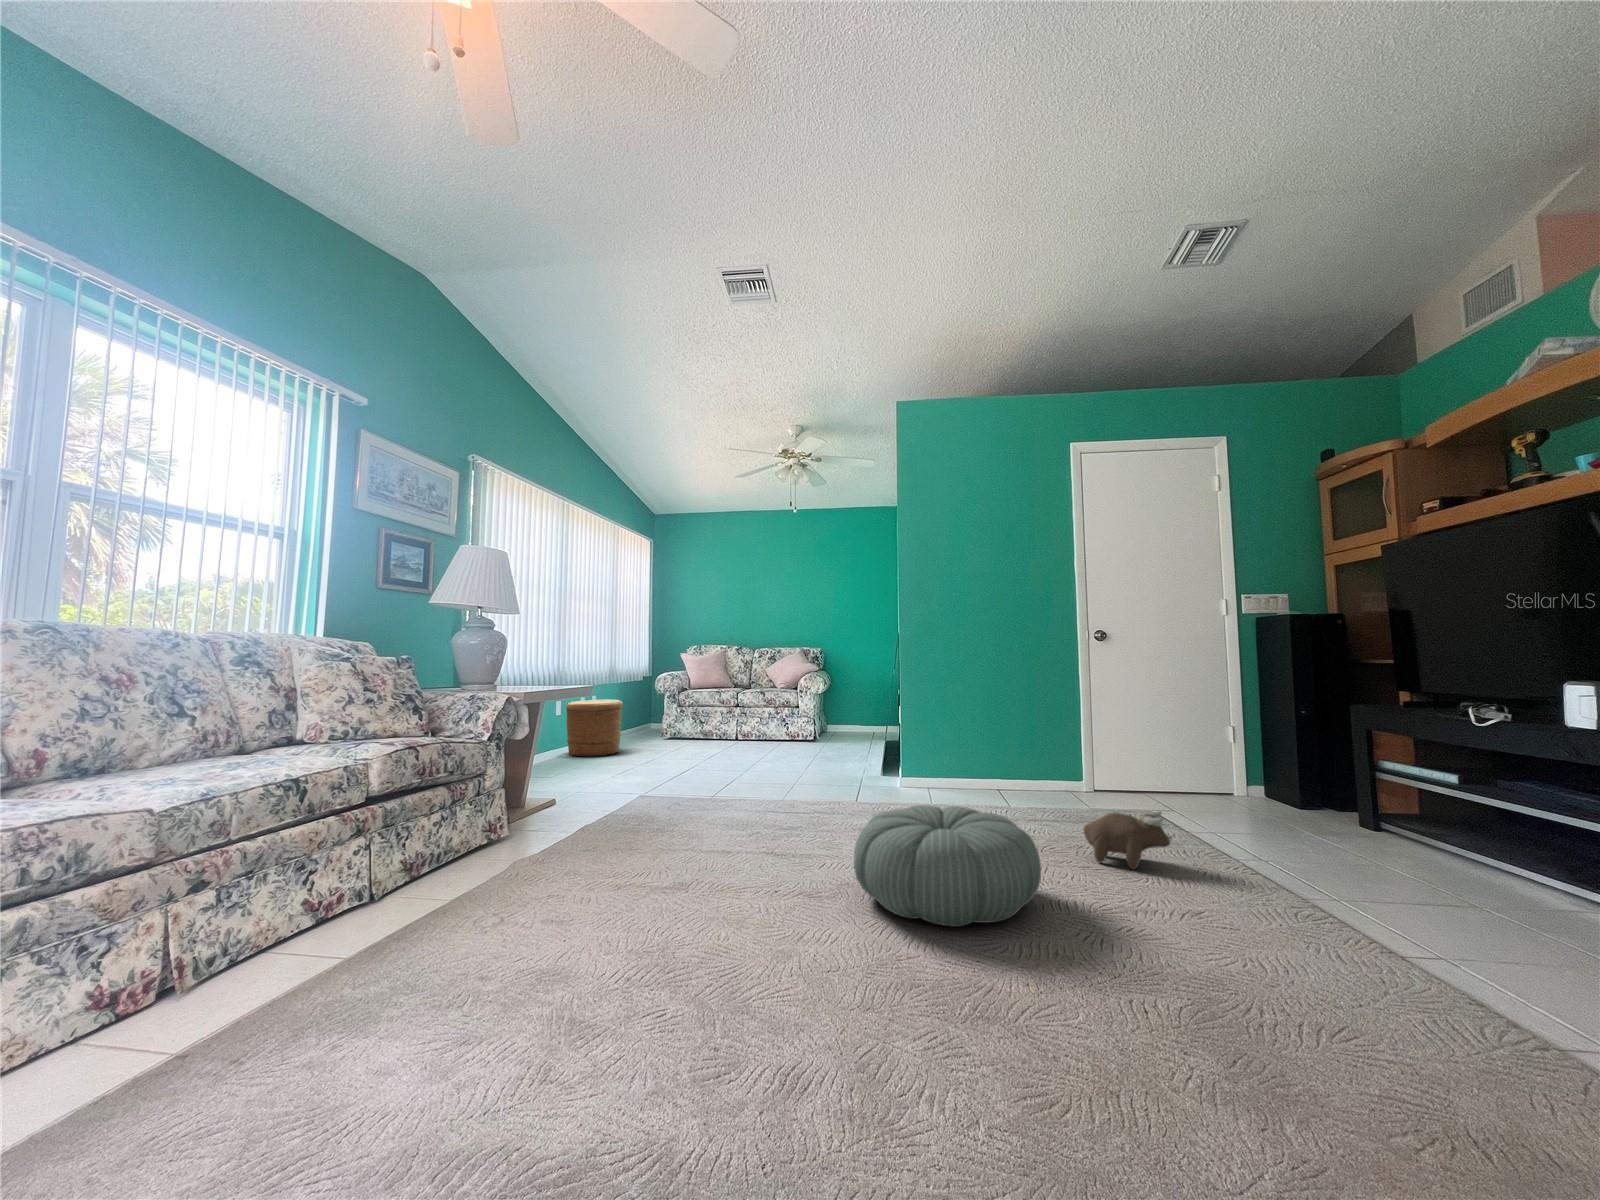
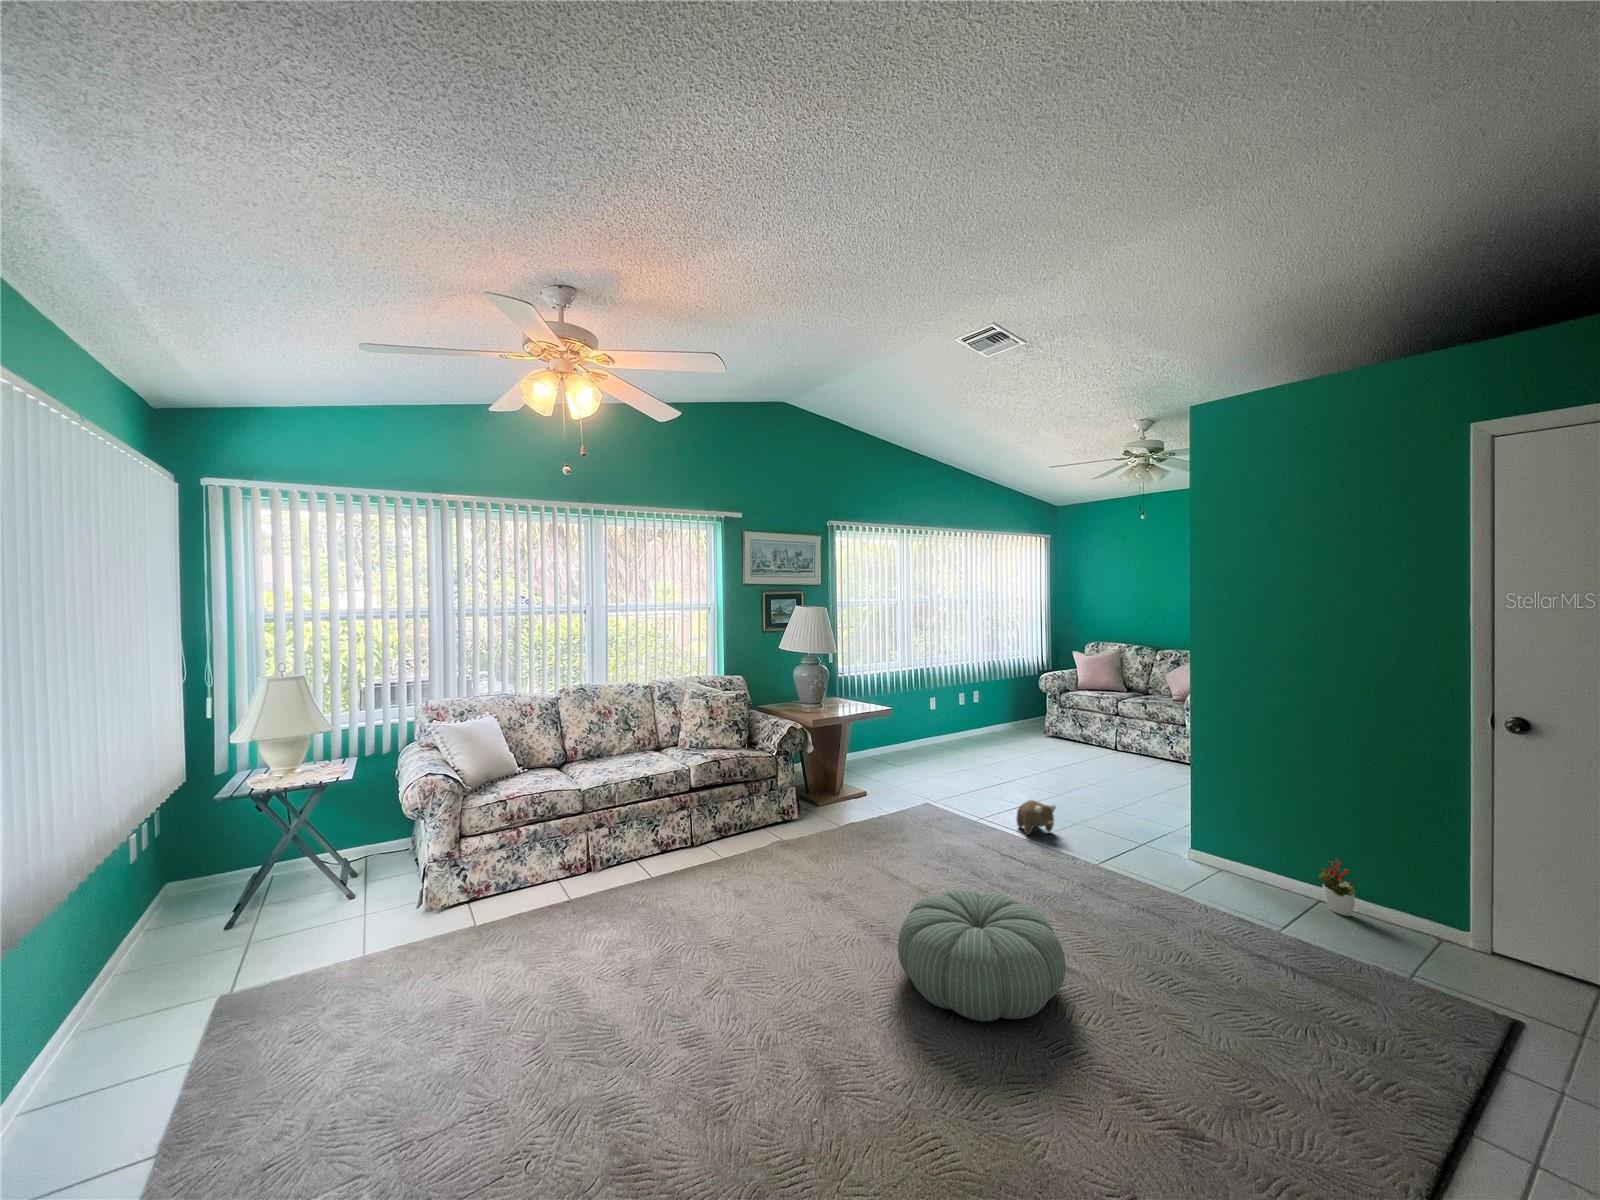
woven basket: present [566,699,623,757] -> none [938,698,987,750]
decorative plant: none [1008,752,1035,794] -> present [1319,858,1356,916]
plush toy: present [1084,811,1173,869] -> present [1016,800,1056,835]

